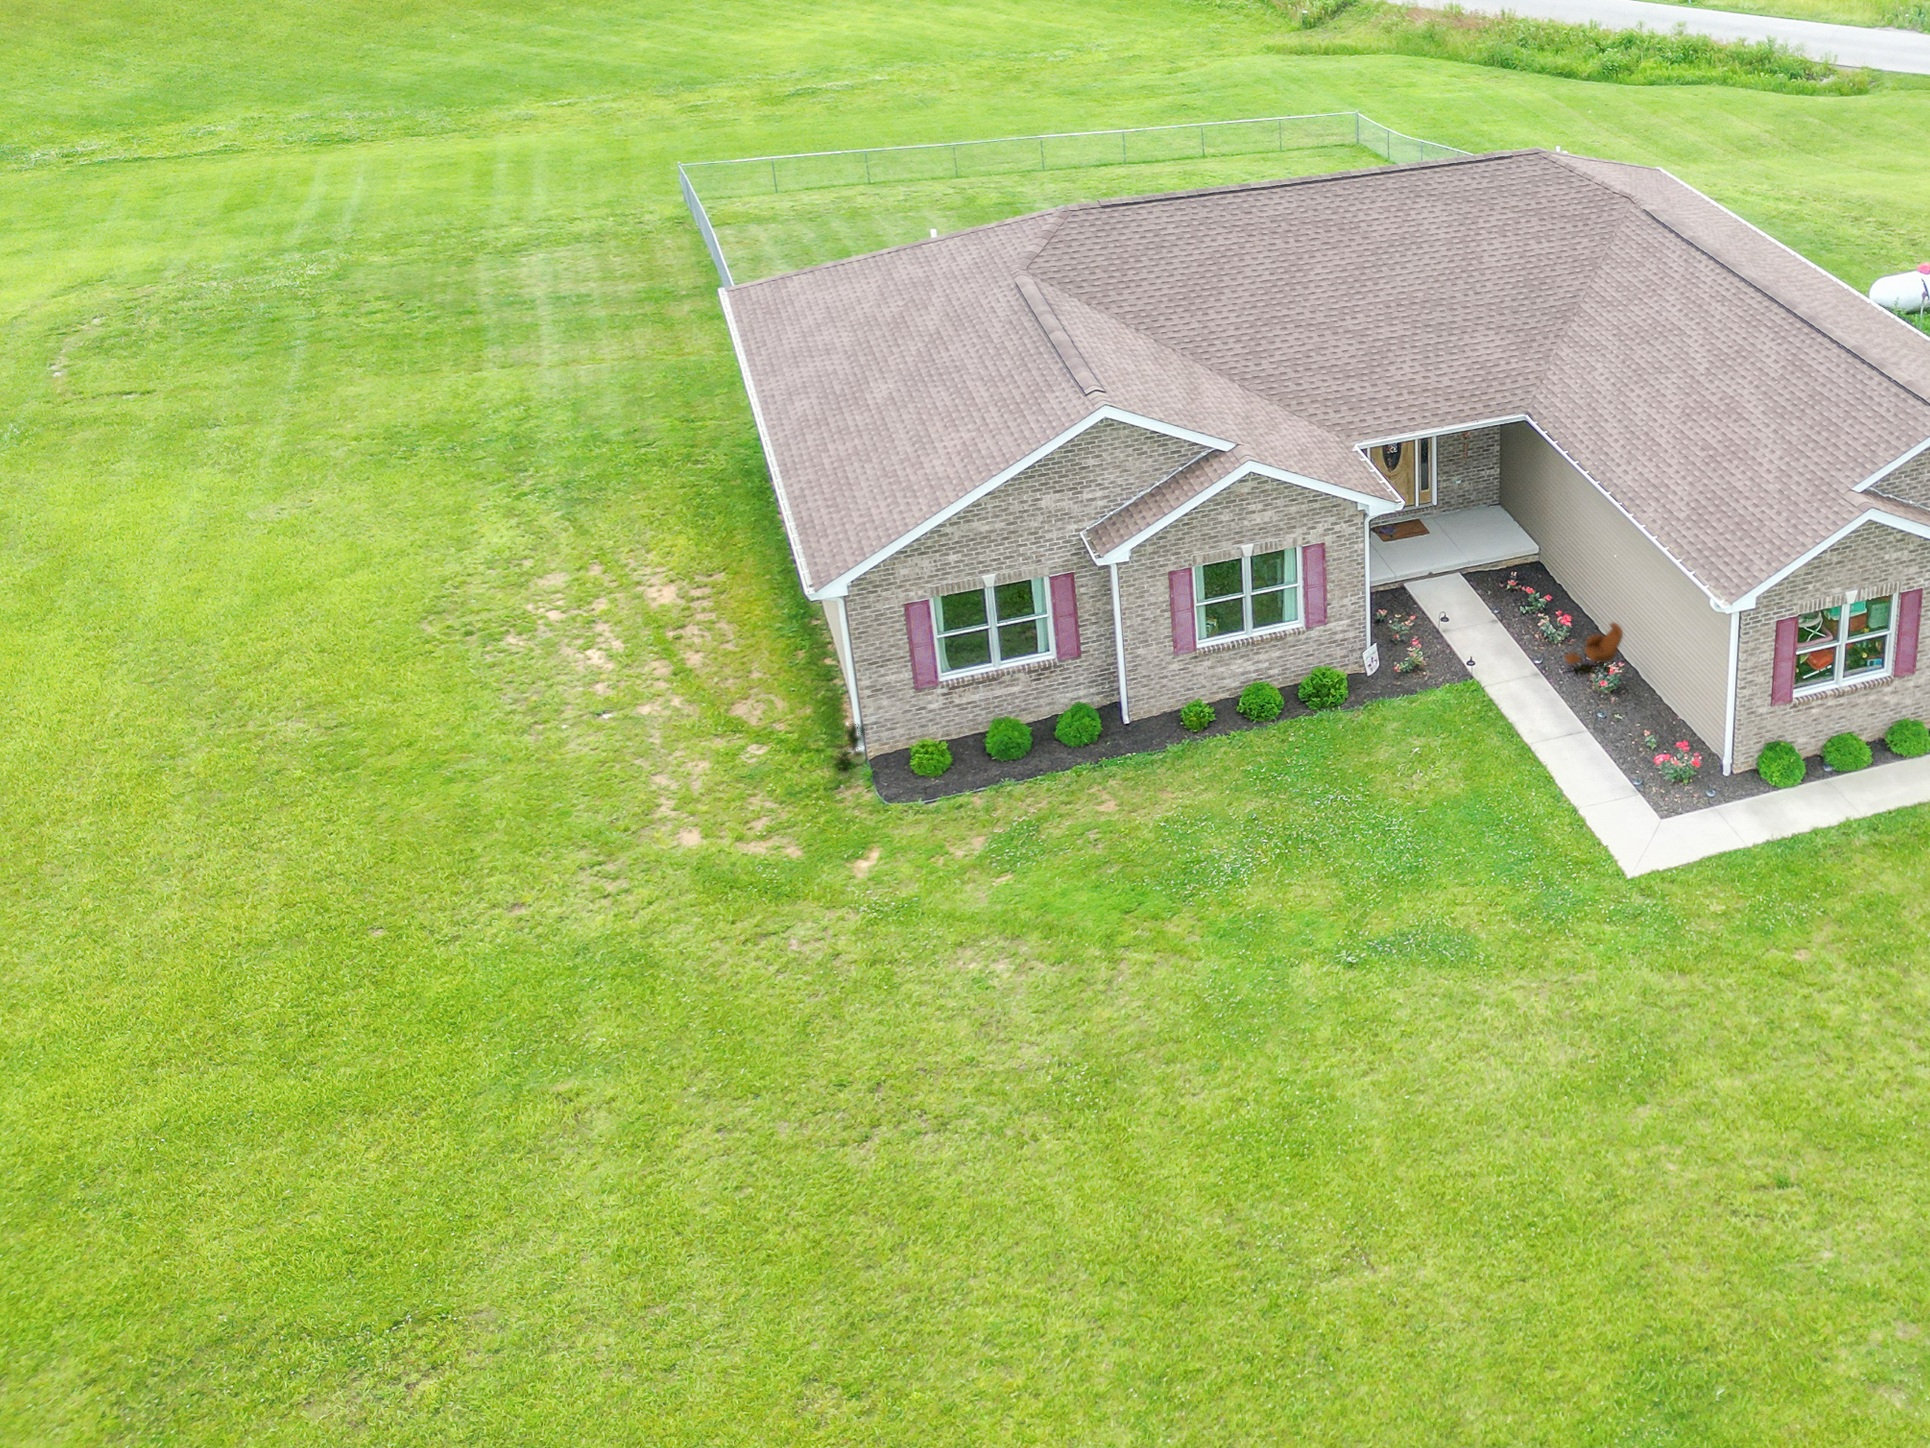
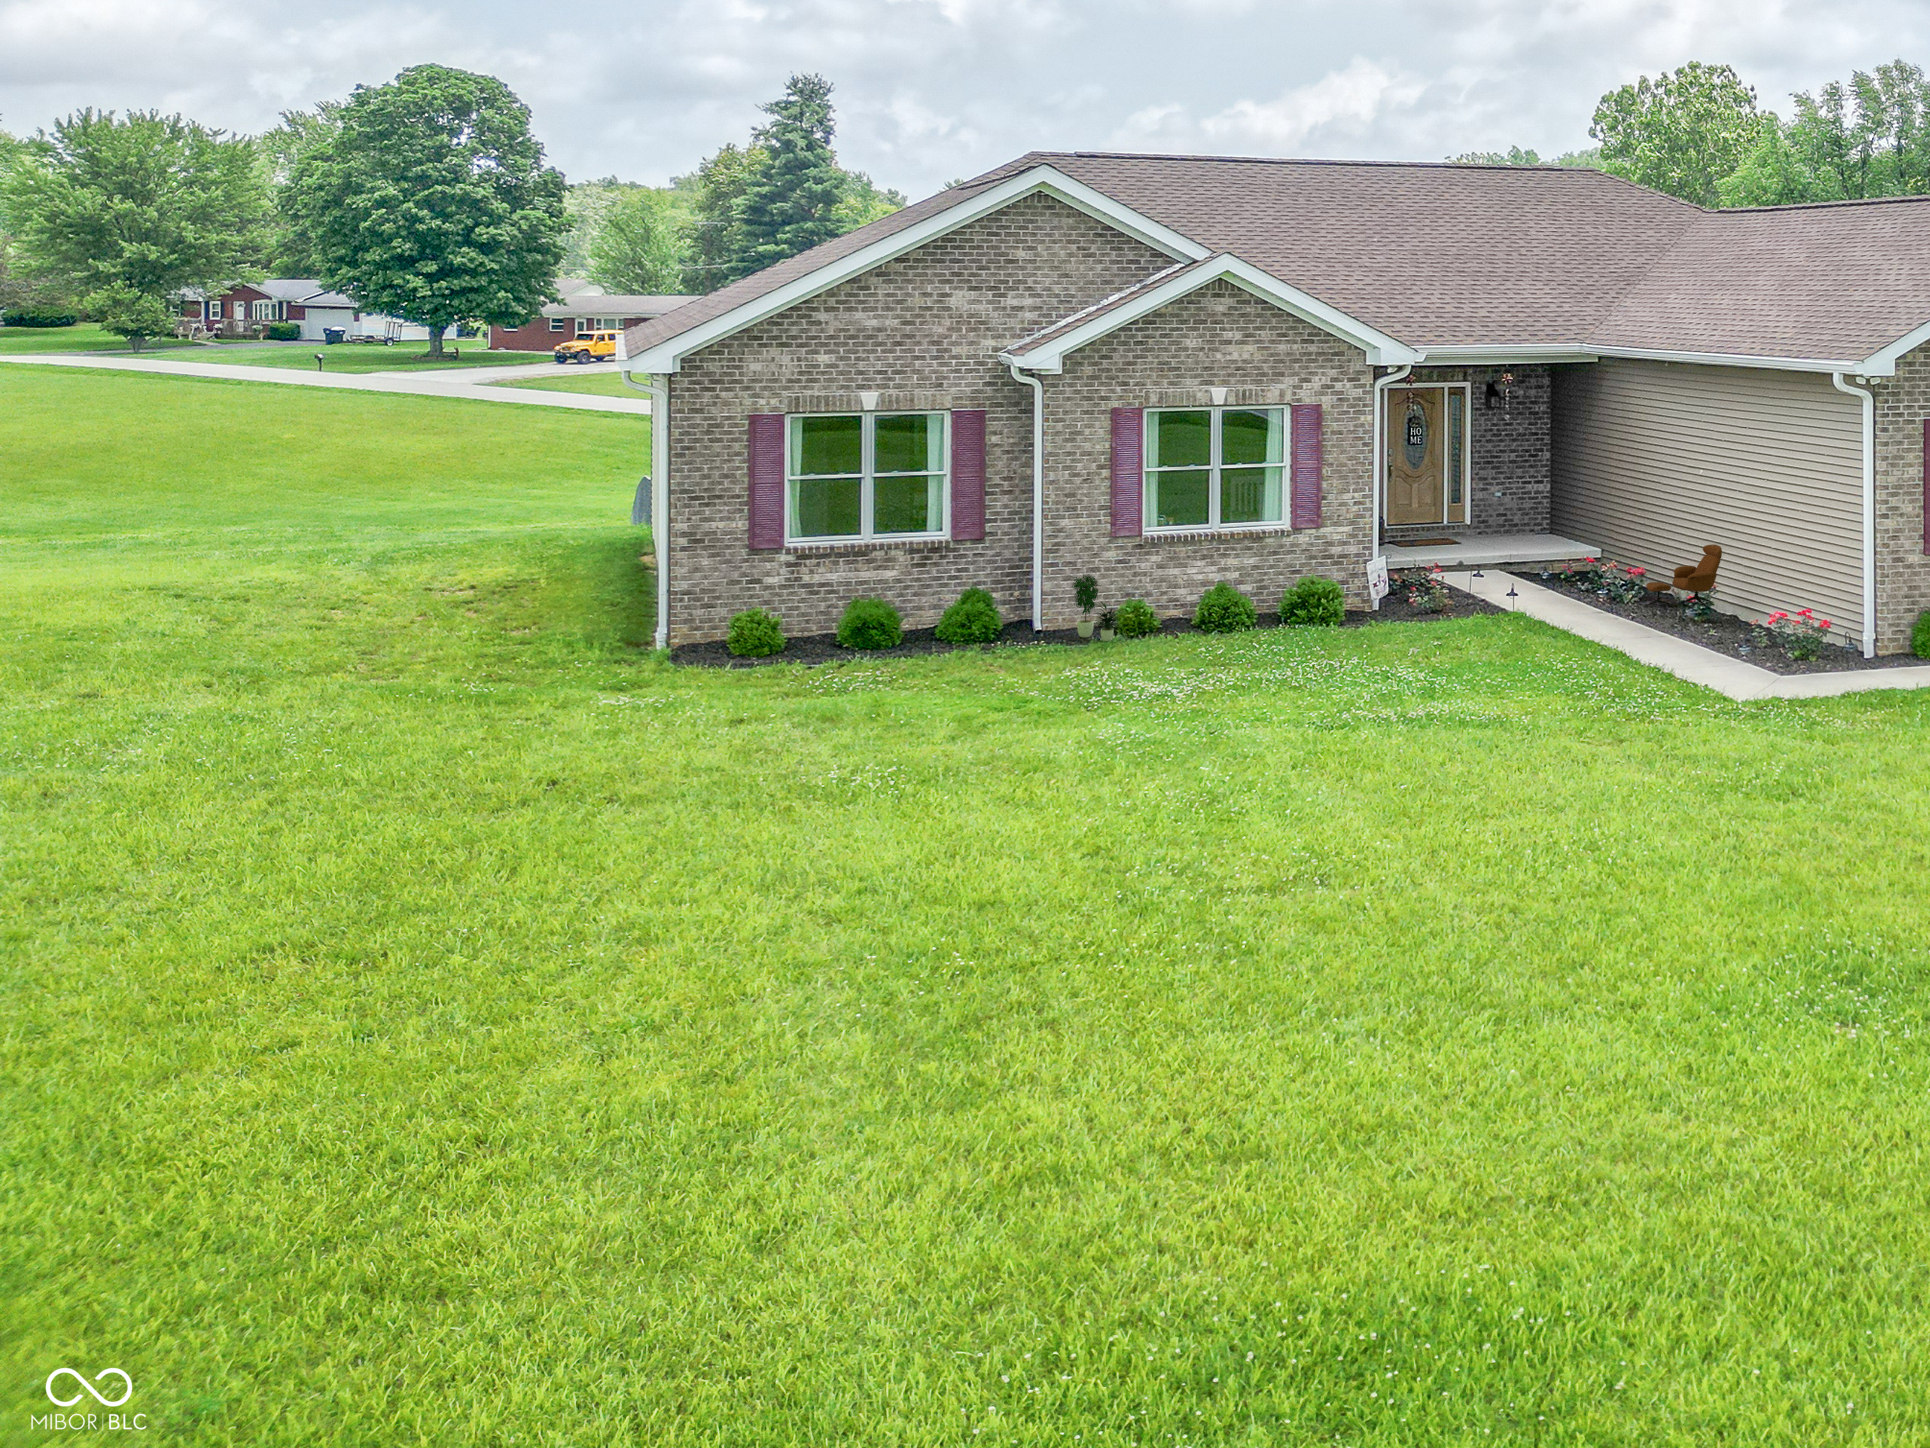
potted plant: present [834,724,865,778] -> present [1072,574,1119,641]

